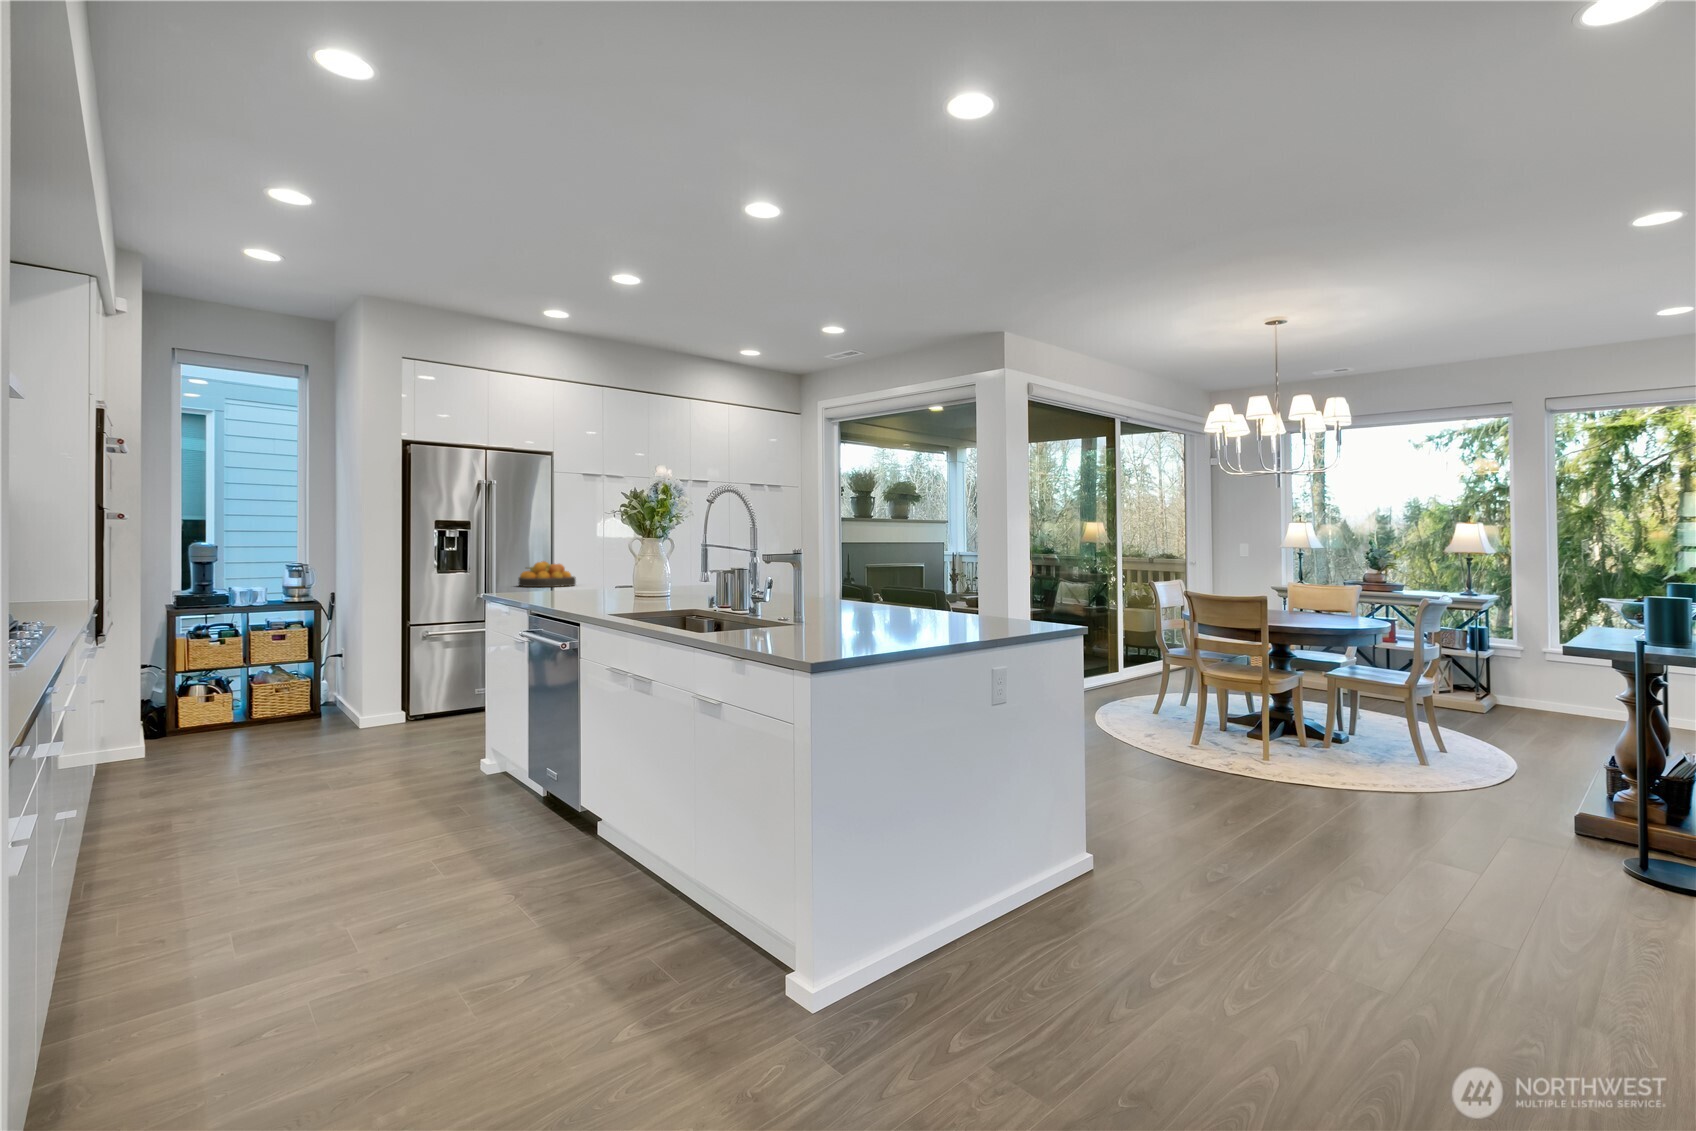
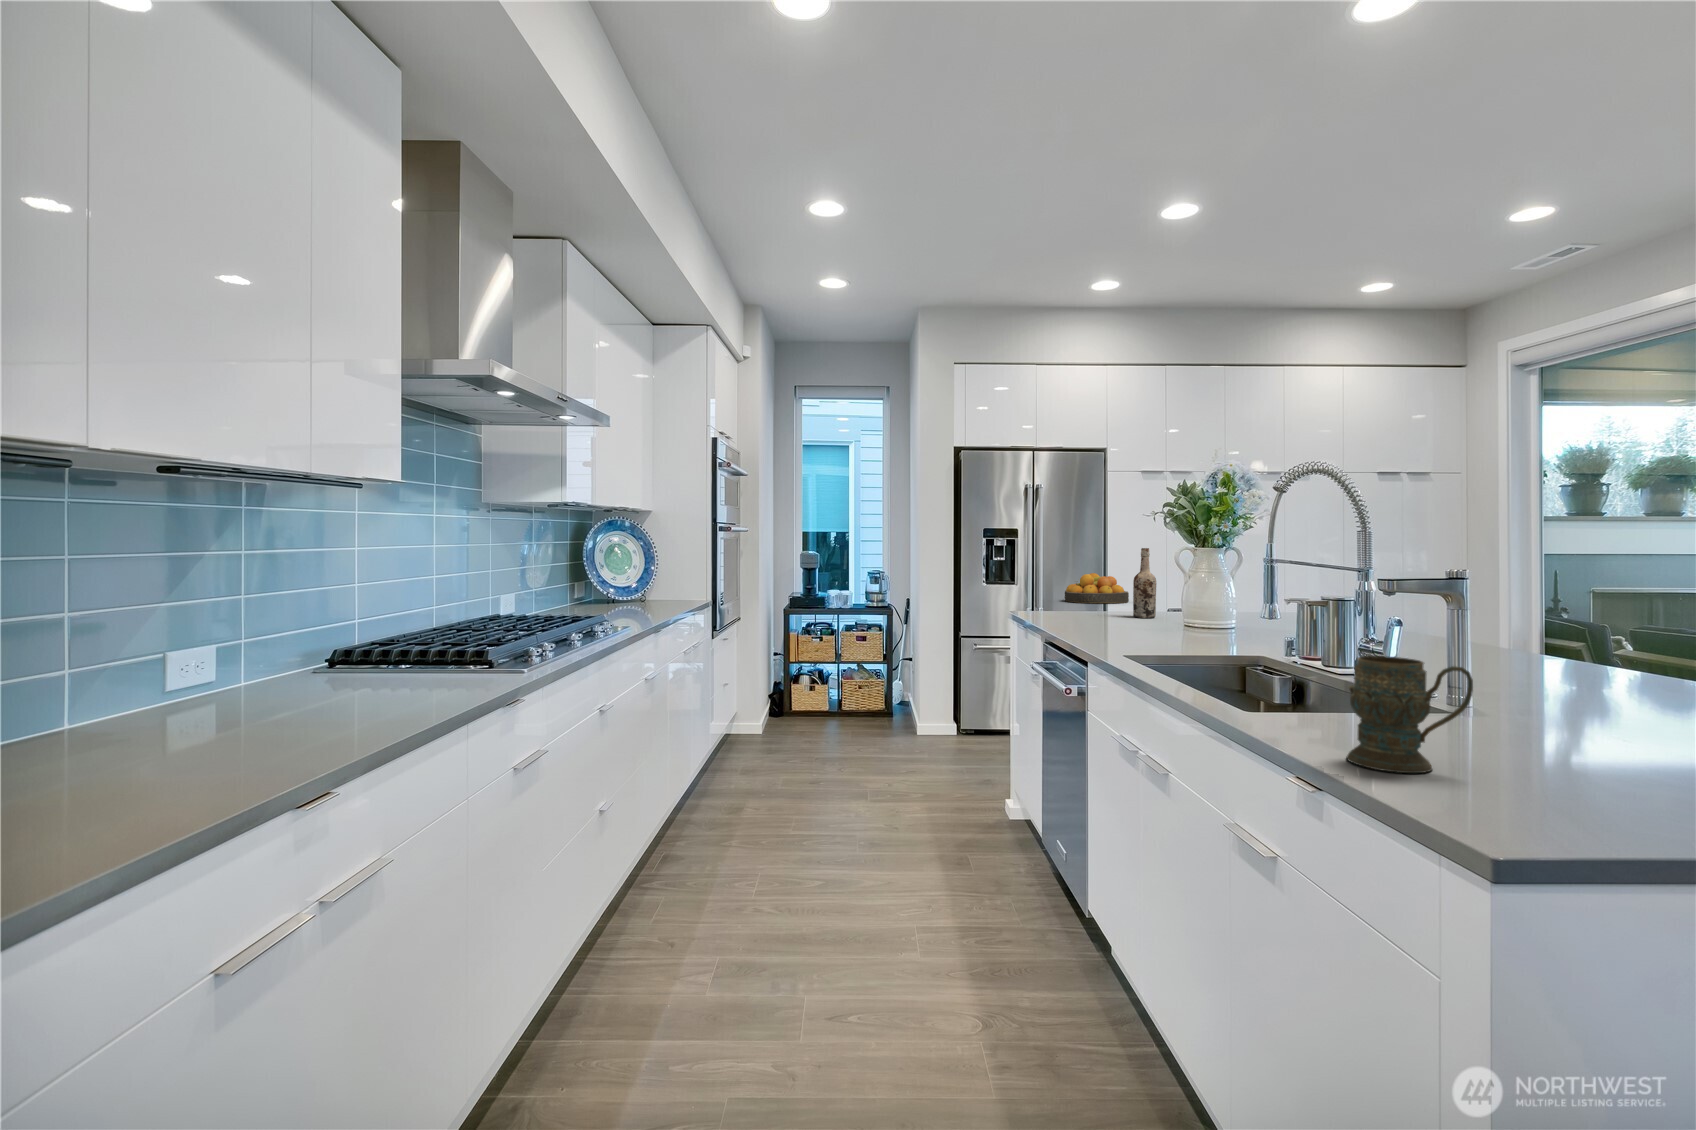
wine bottle: none [590,538,608,594] -> present [1133,548,1156,618]
mug: none [758,588,810,644] -> present [1347,656,1473,773]

